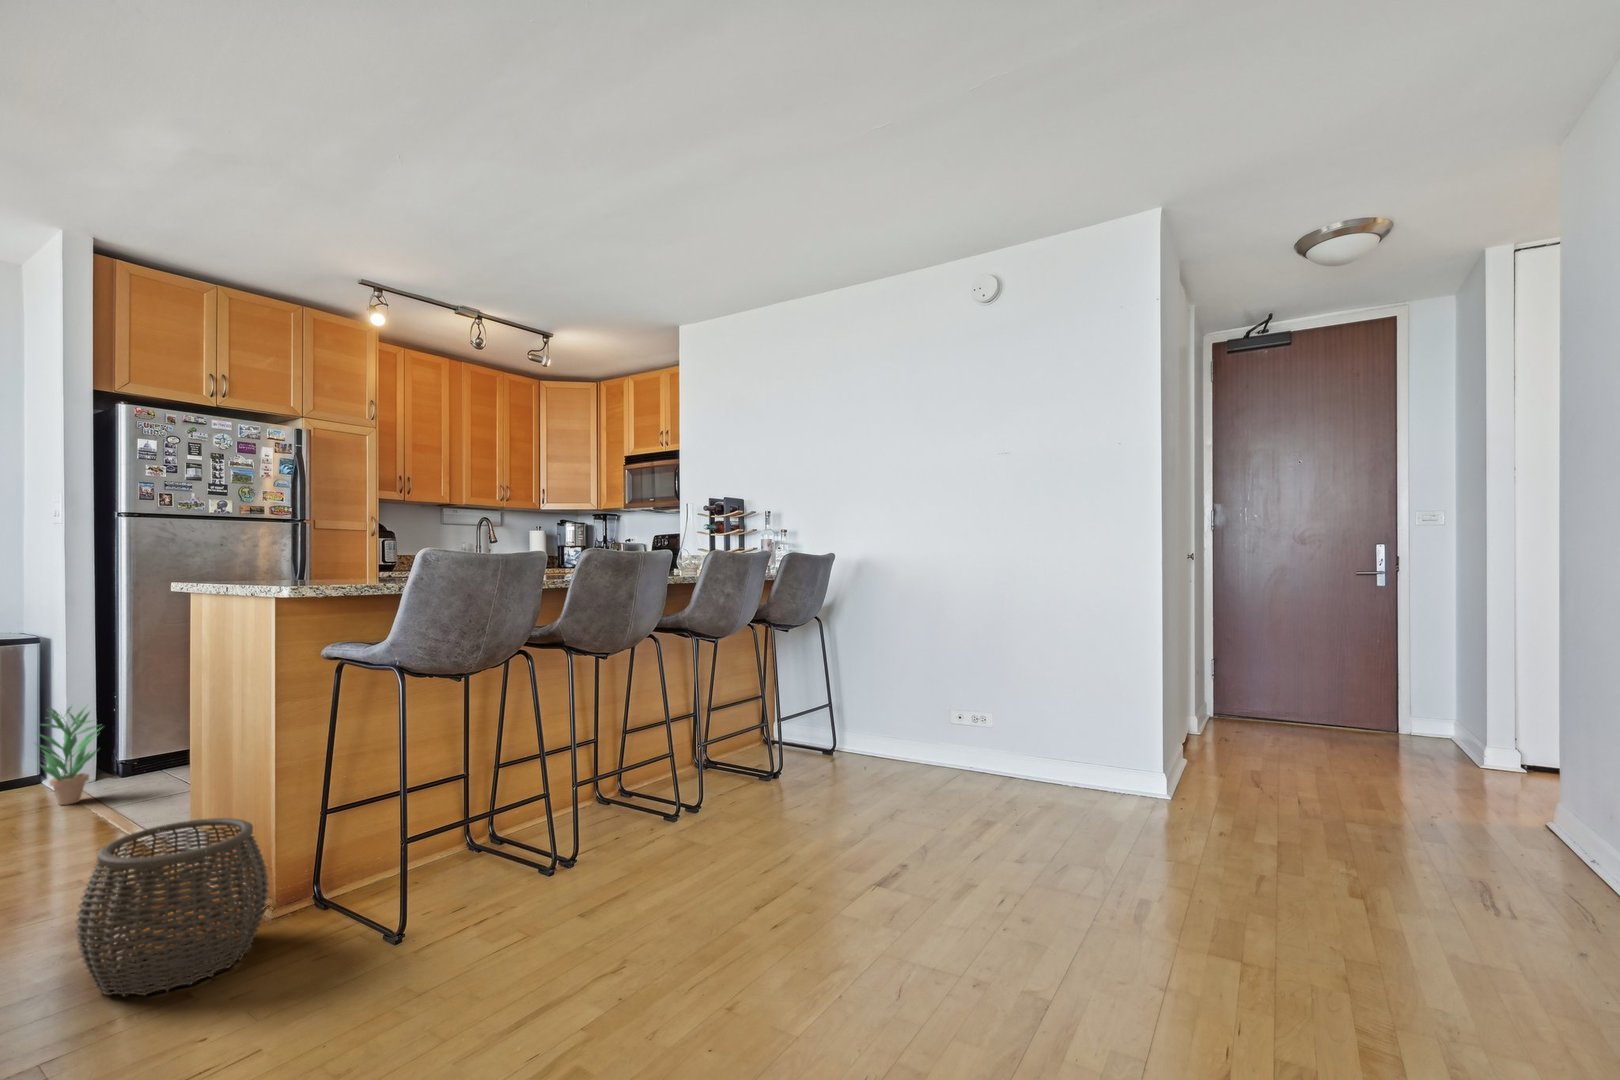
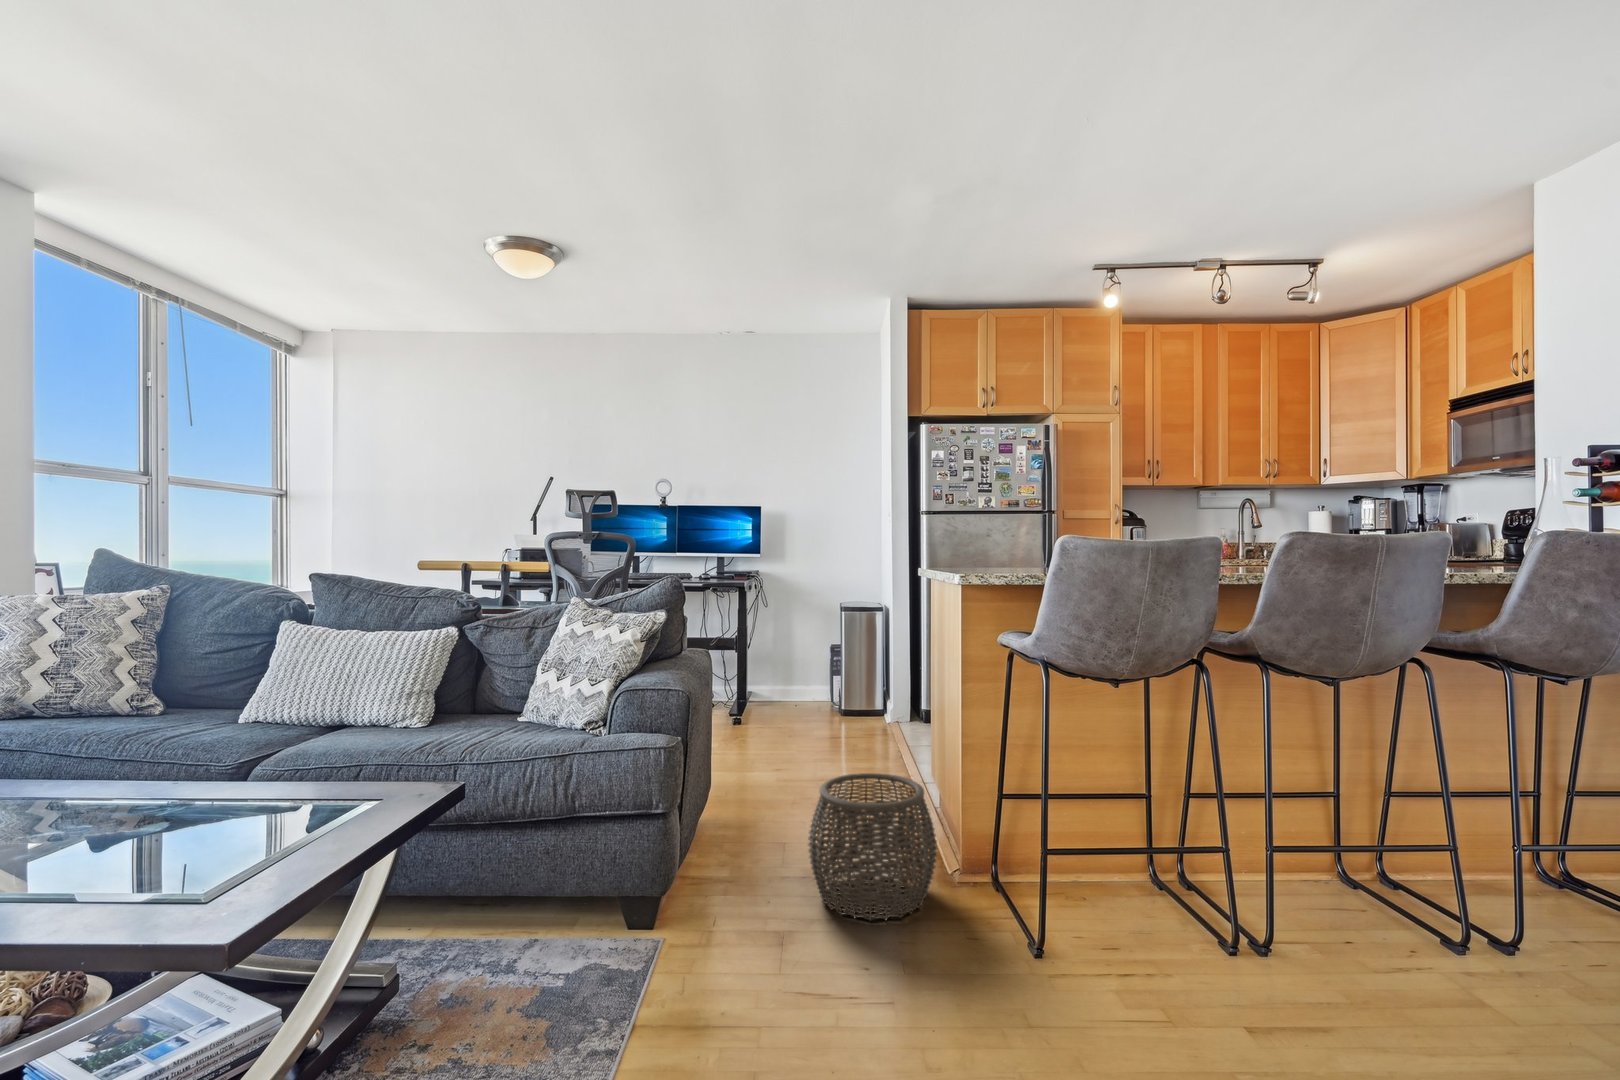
potted plant: present [37,707,102,805] -> none [868,656,909,733]

